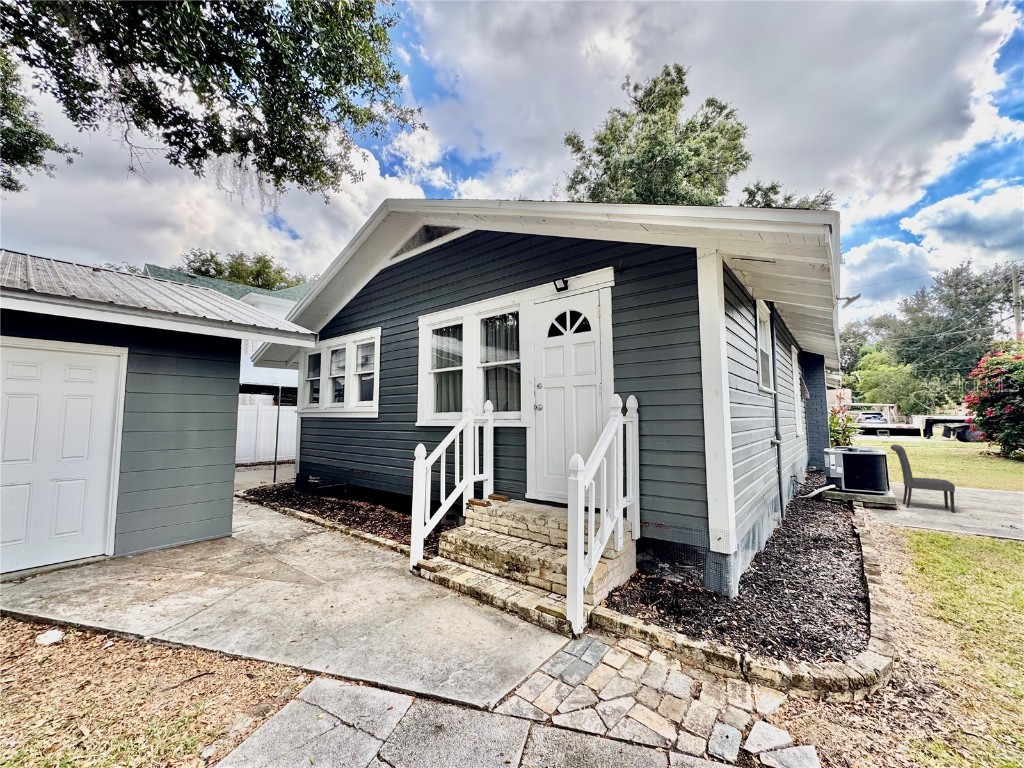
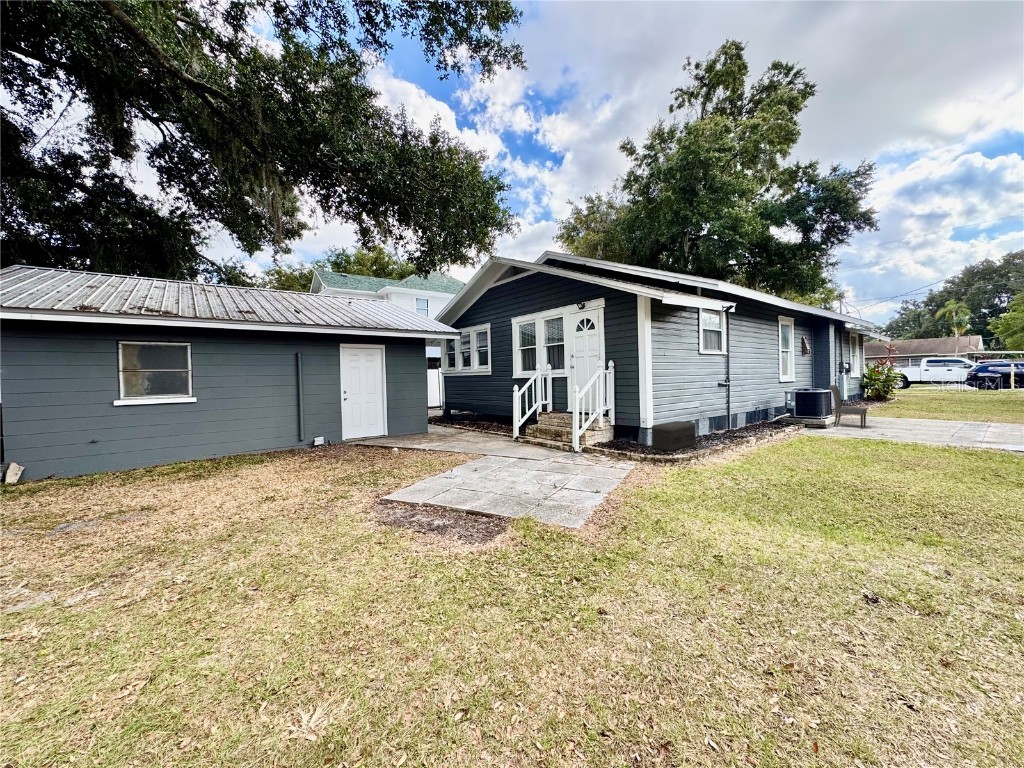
storage bench: none [738,523,804,614] -> present [652,421,696,451]

